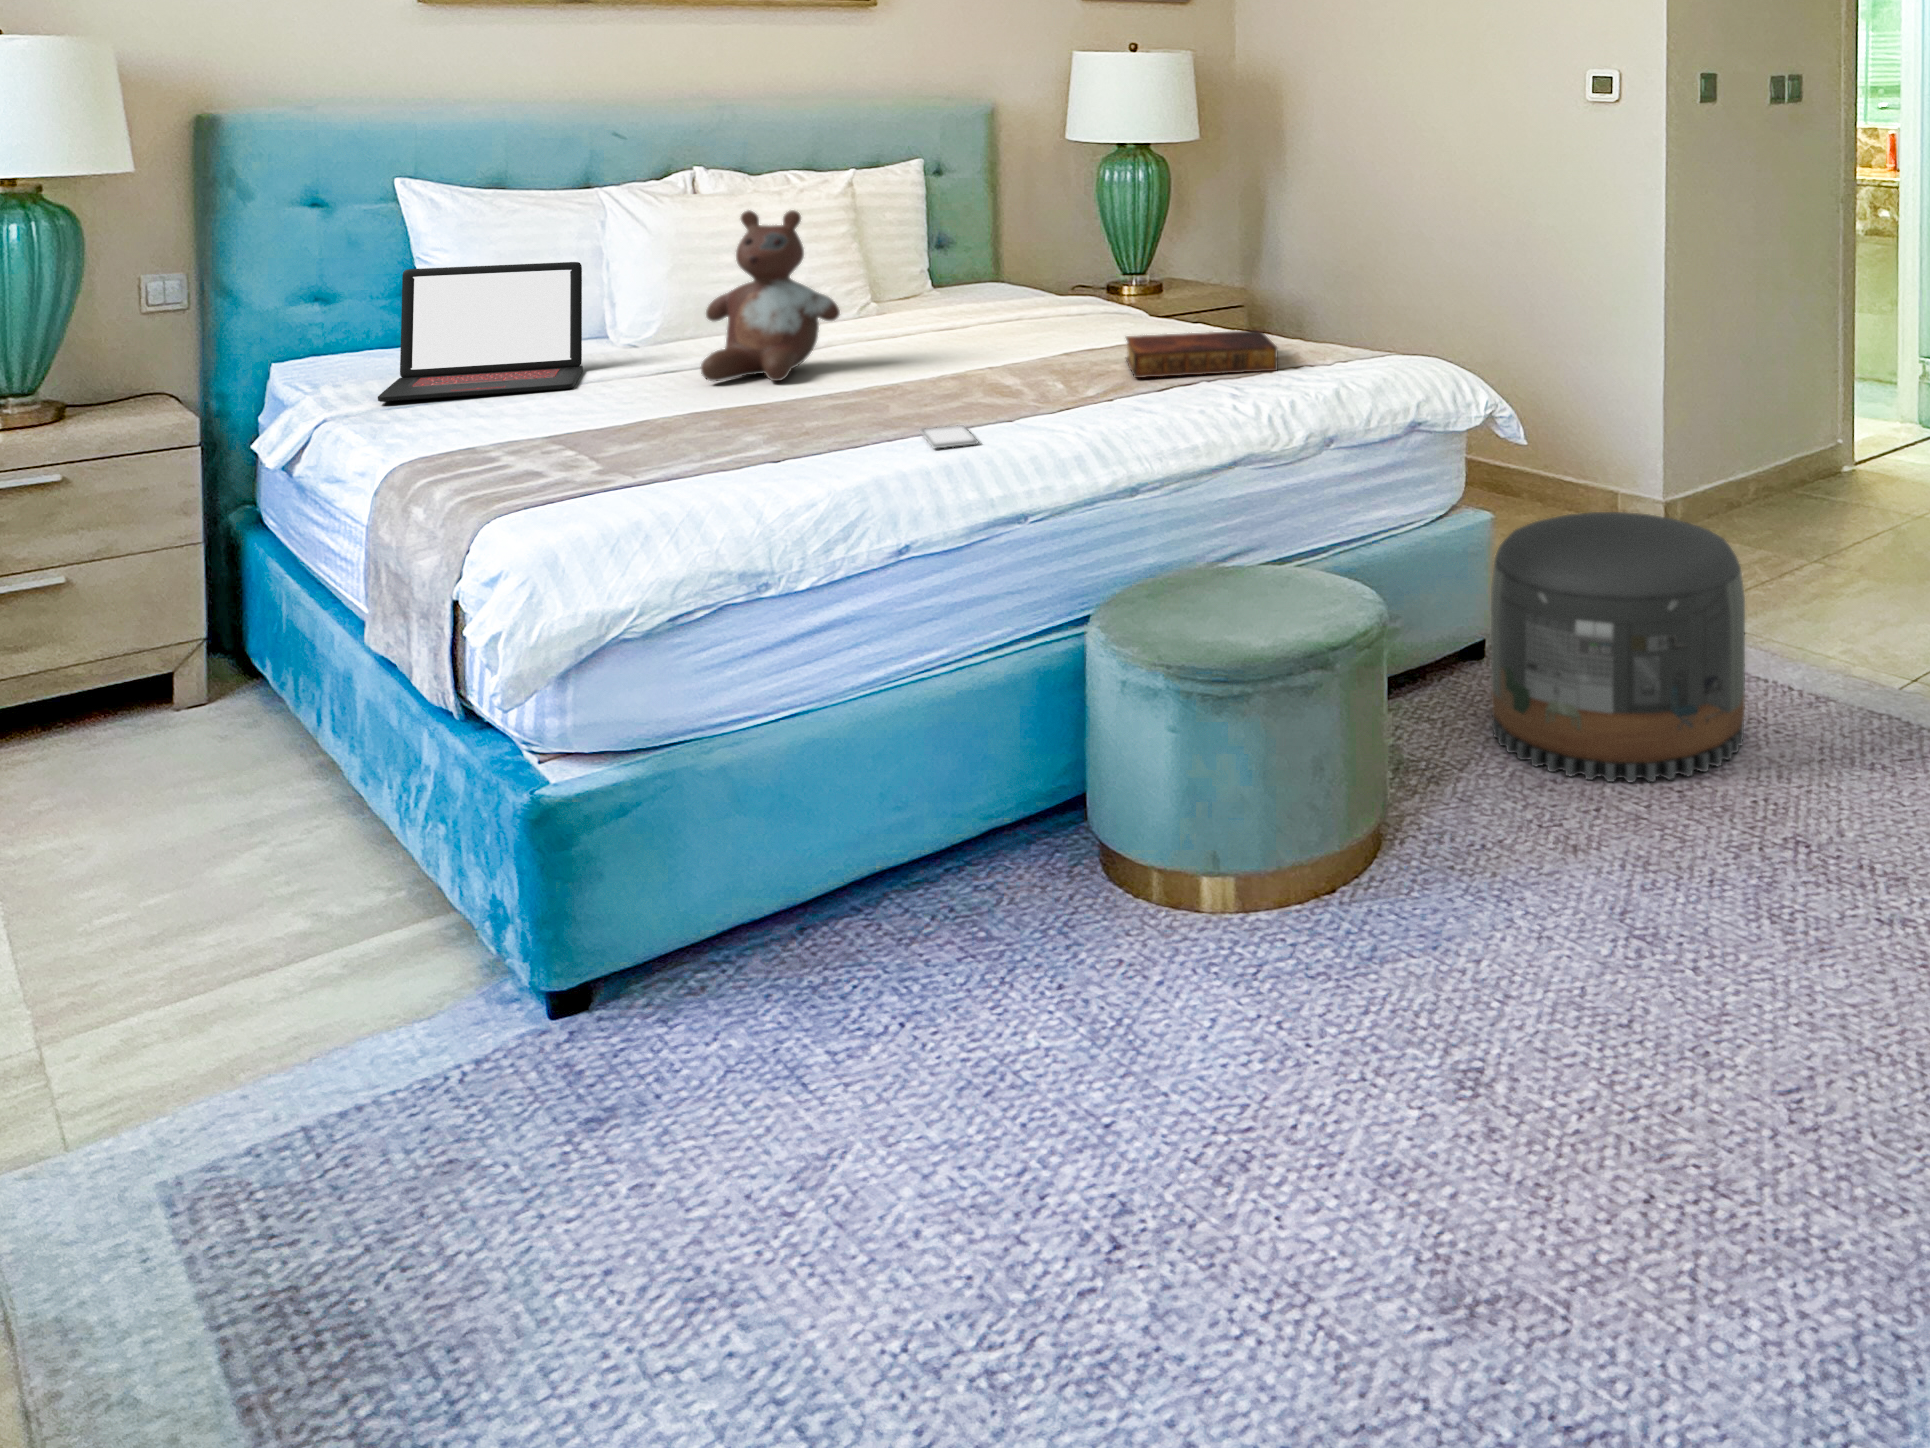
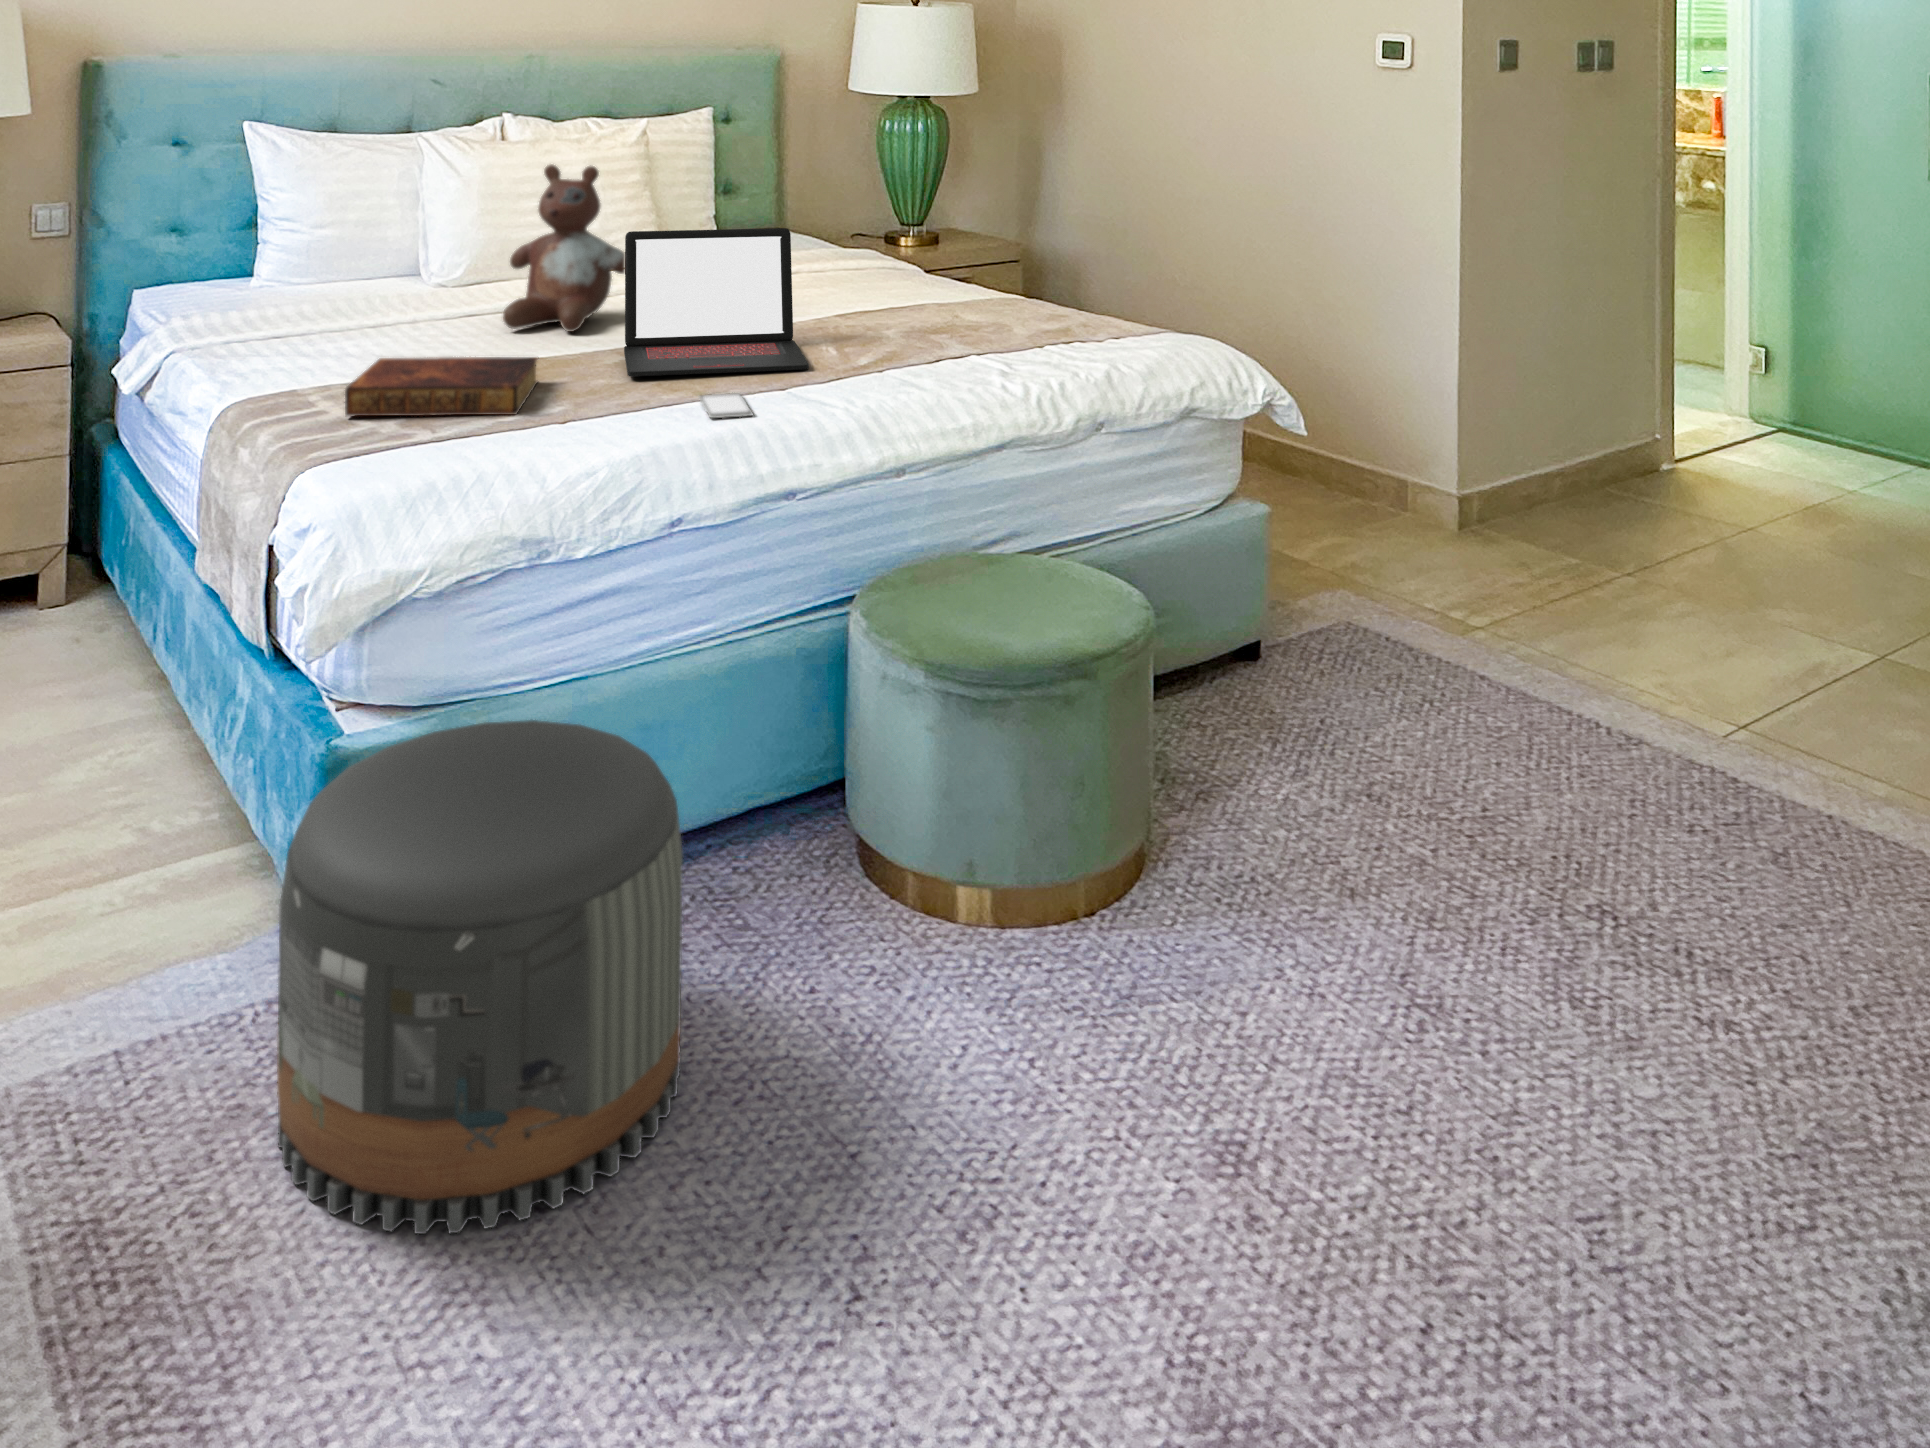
laptop: present [378,262,583,402] -> present [624,228,809,377]
book: present [1126,330,1278,378] -> present [345,357,537,416]
pouf: present [1491,512,1745,782] -> present [277,720,683,1234]

